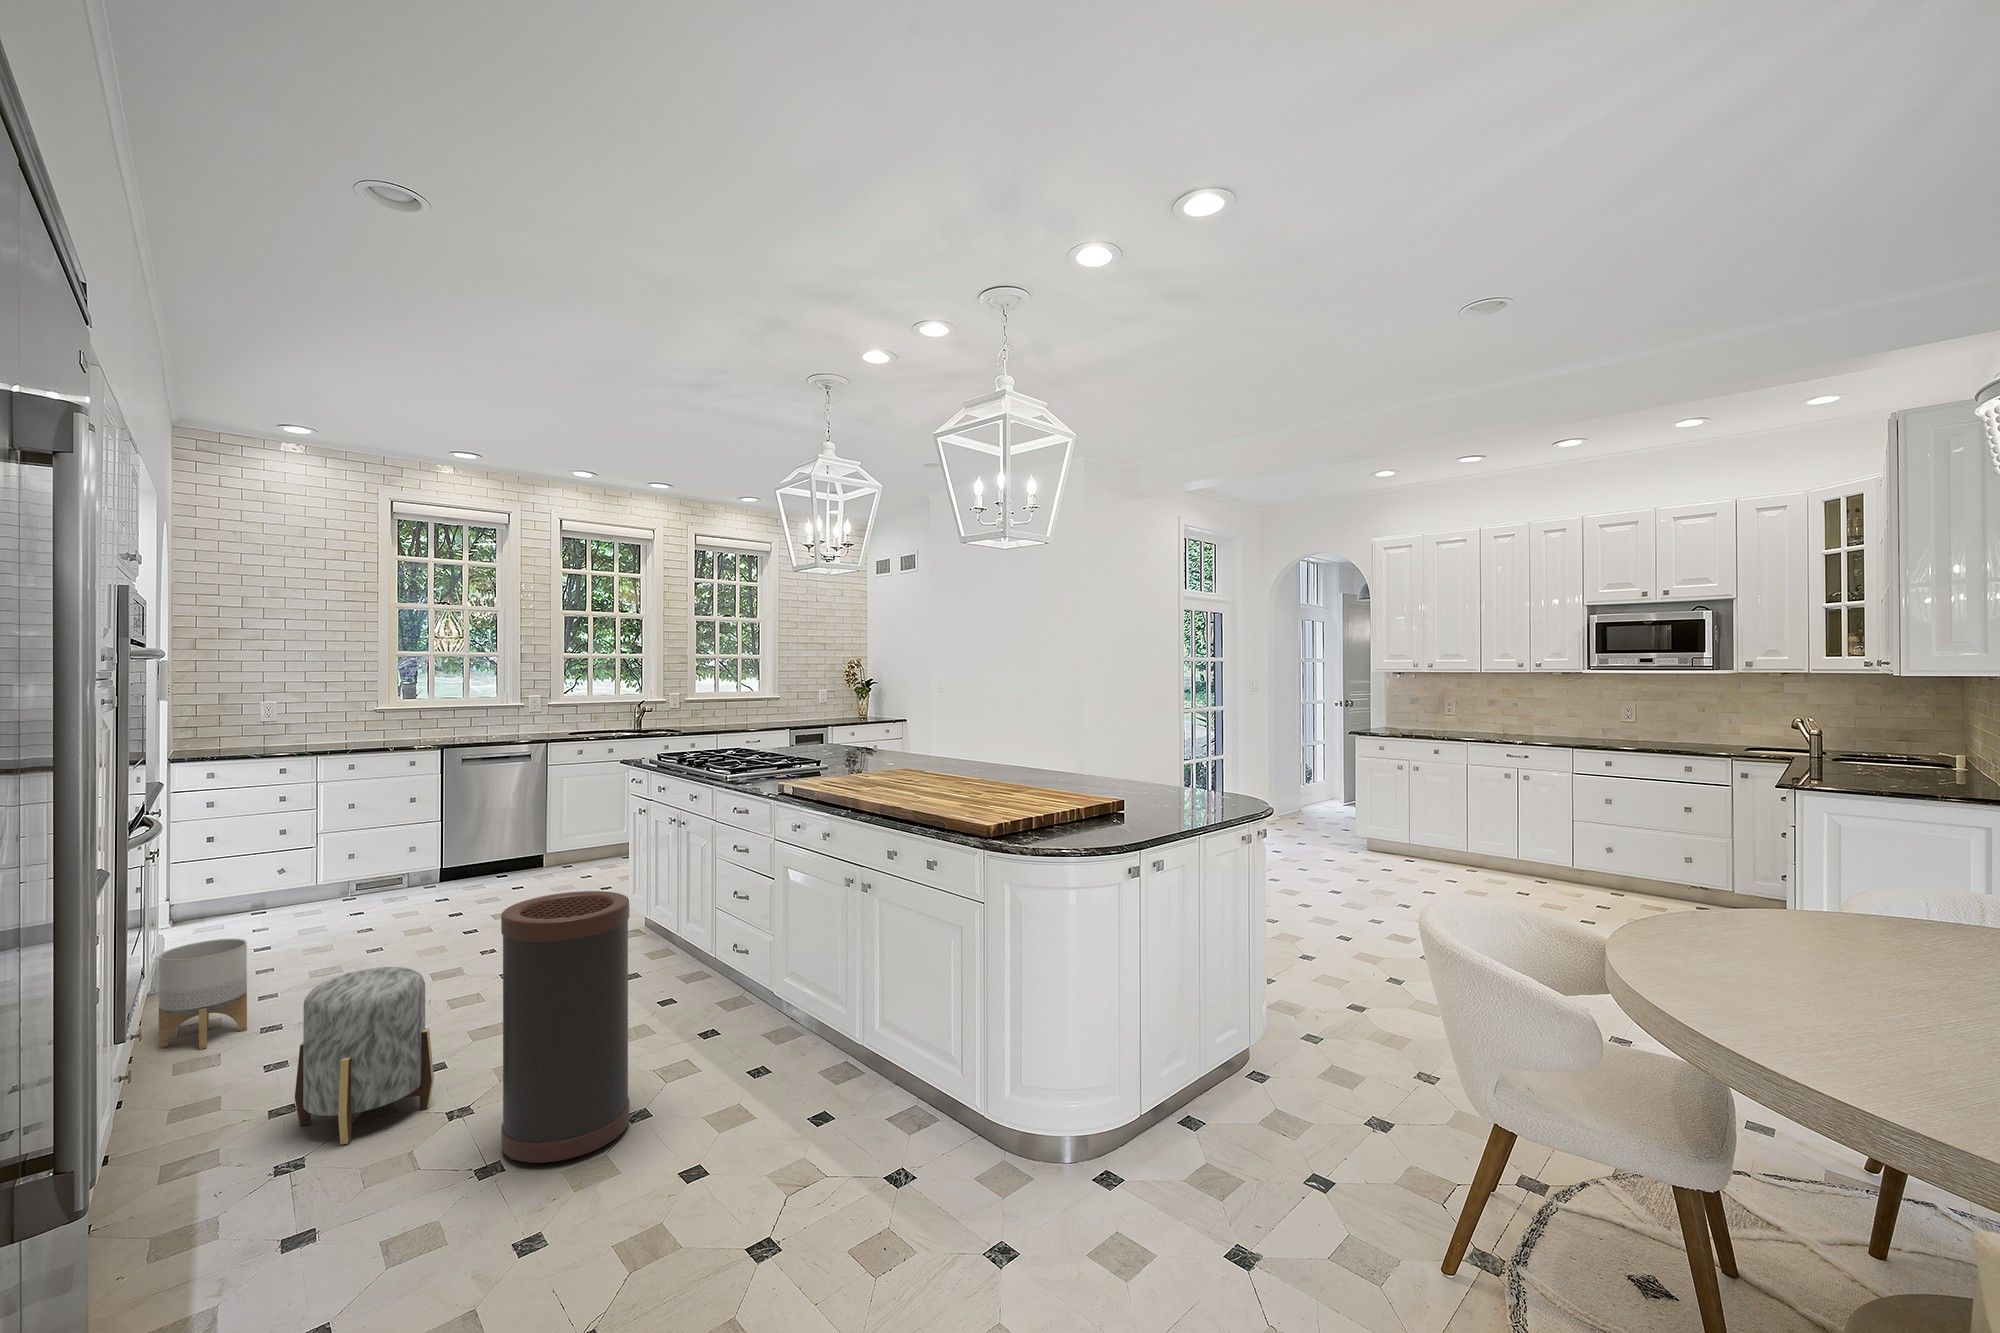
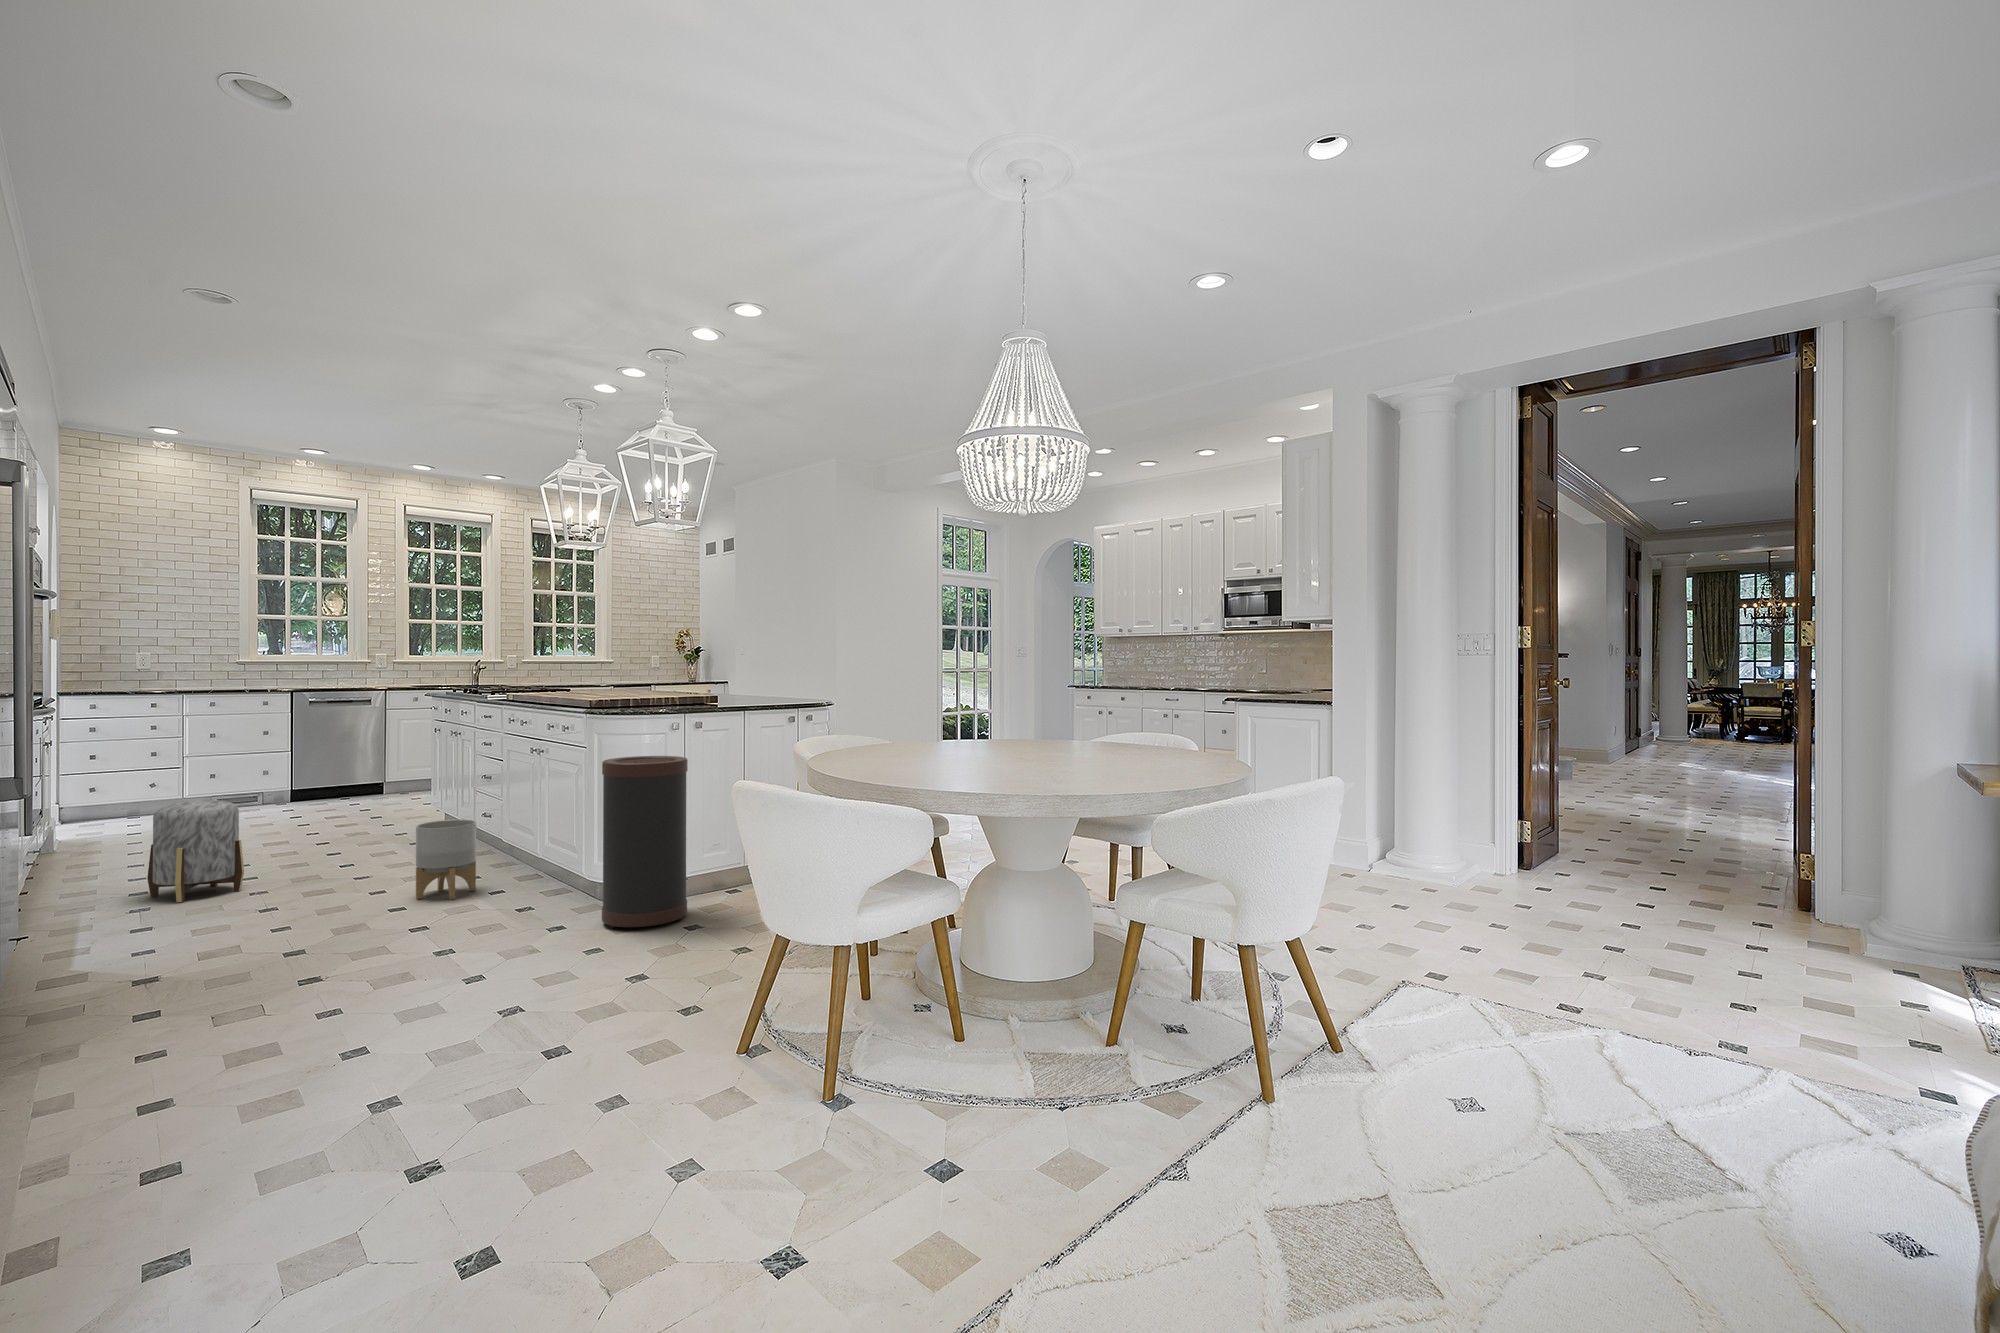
trash can: present [501,891,630,1163] -> present [602,756,688,928]
planter: present [159,939,247,1049] -> present [416,819,476,900]

